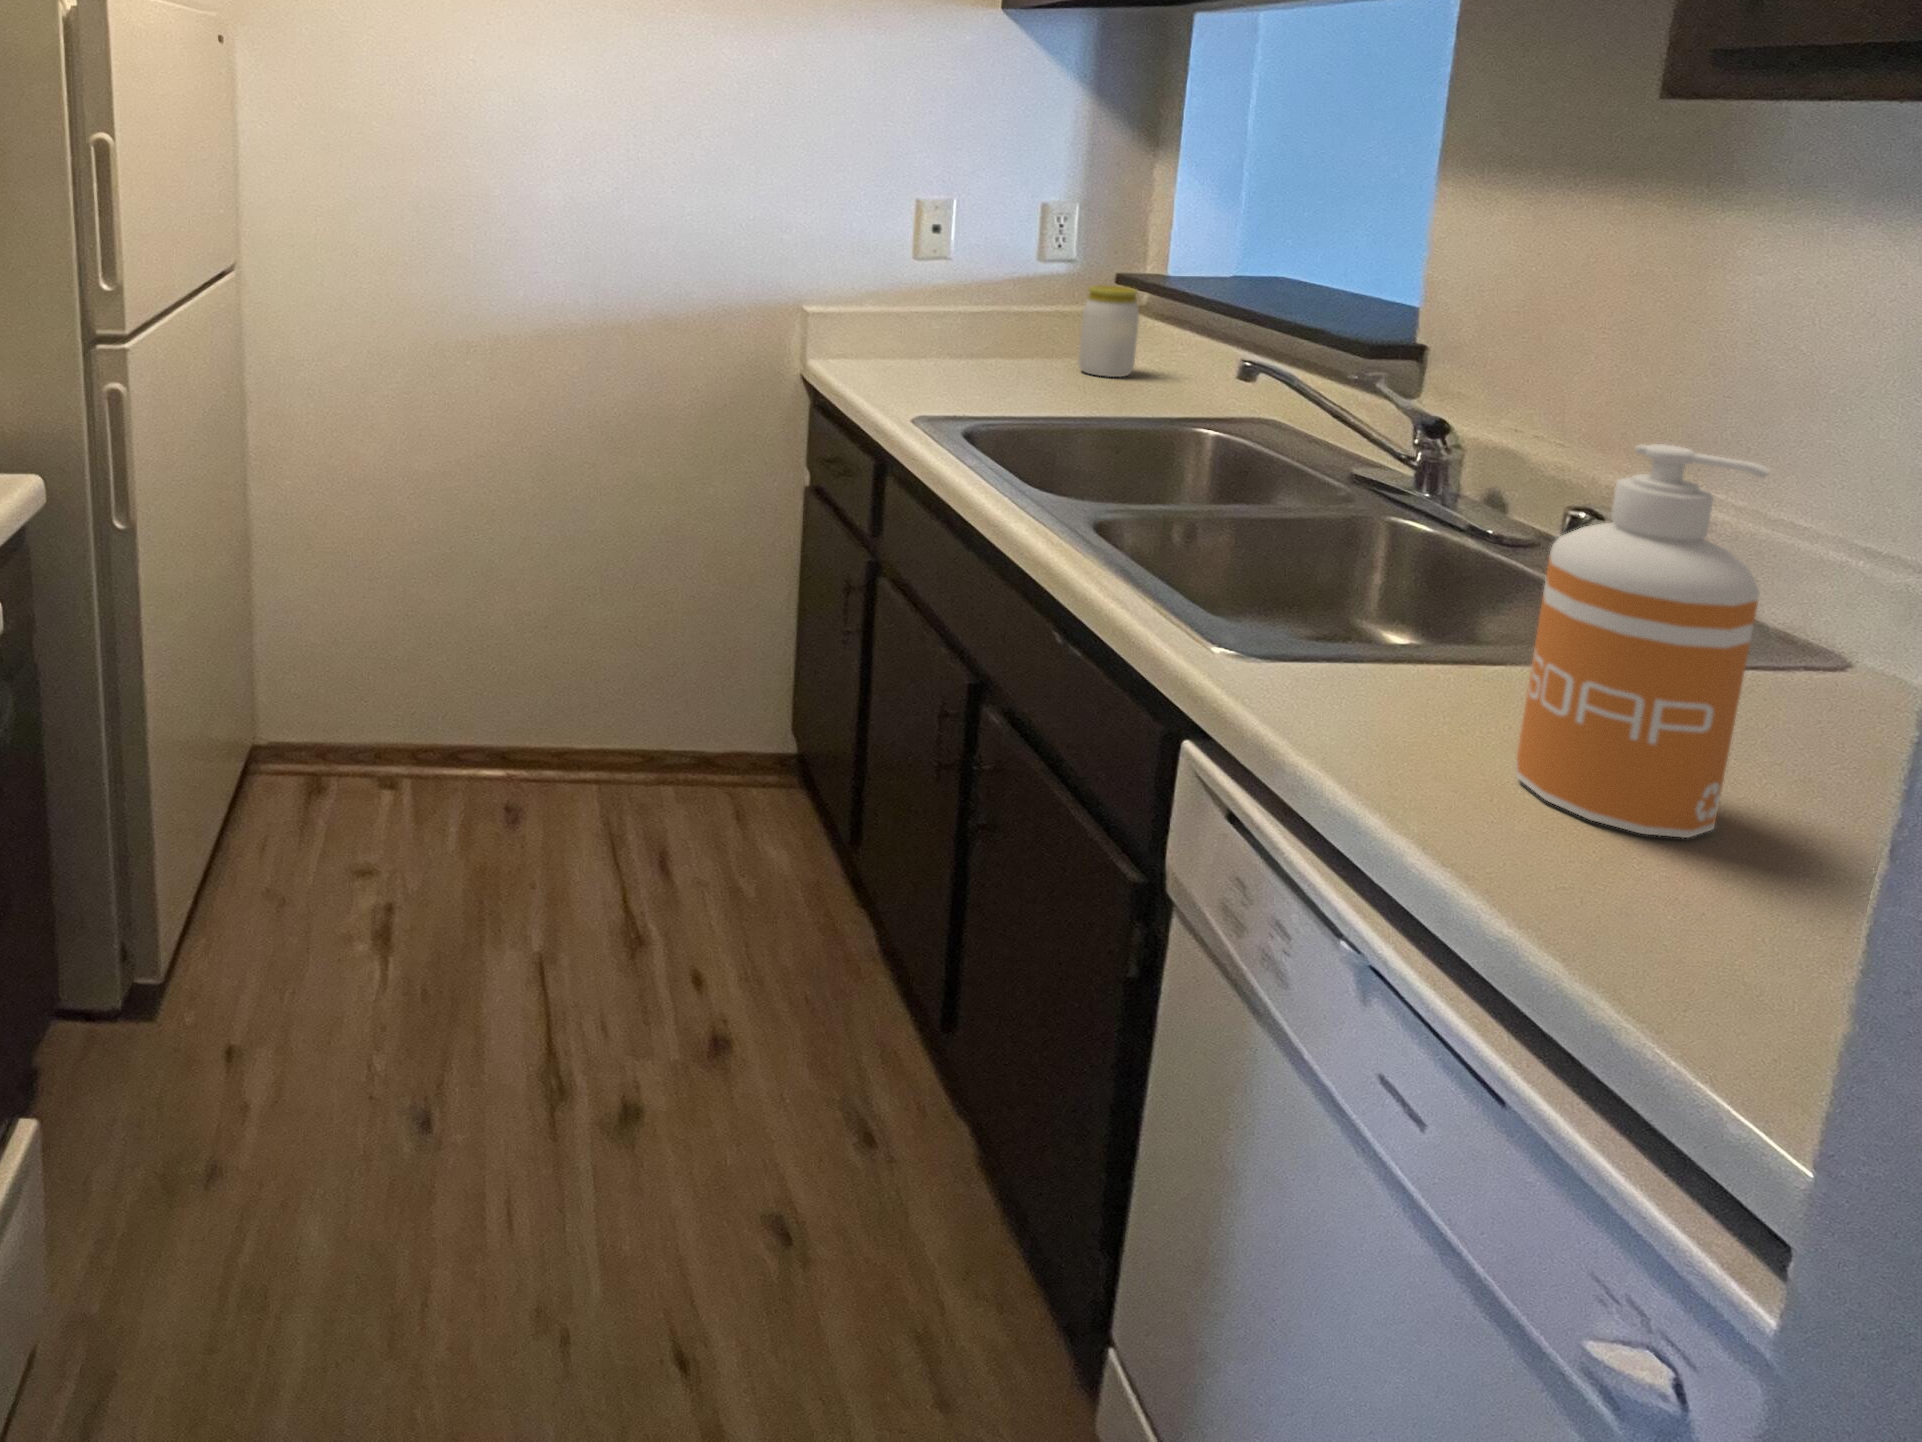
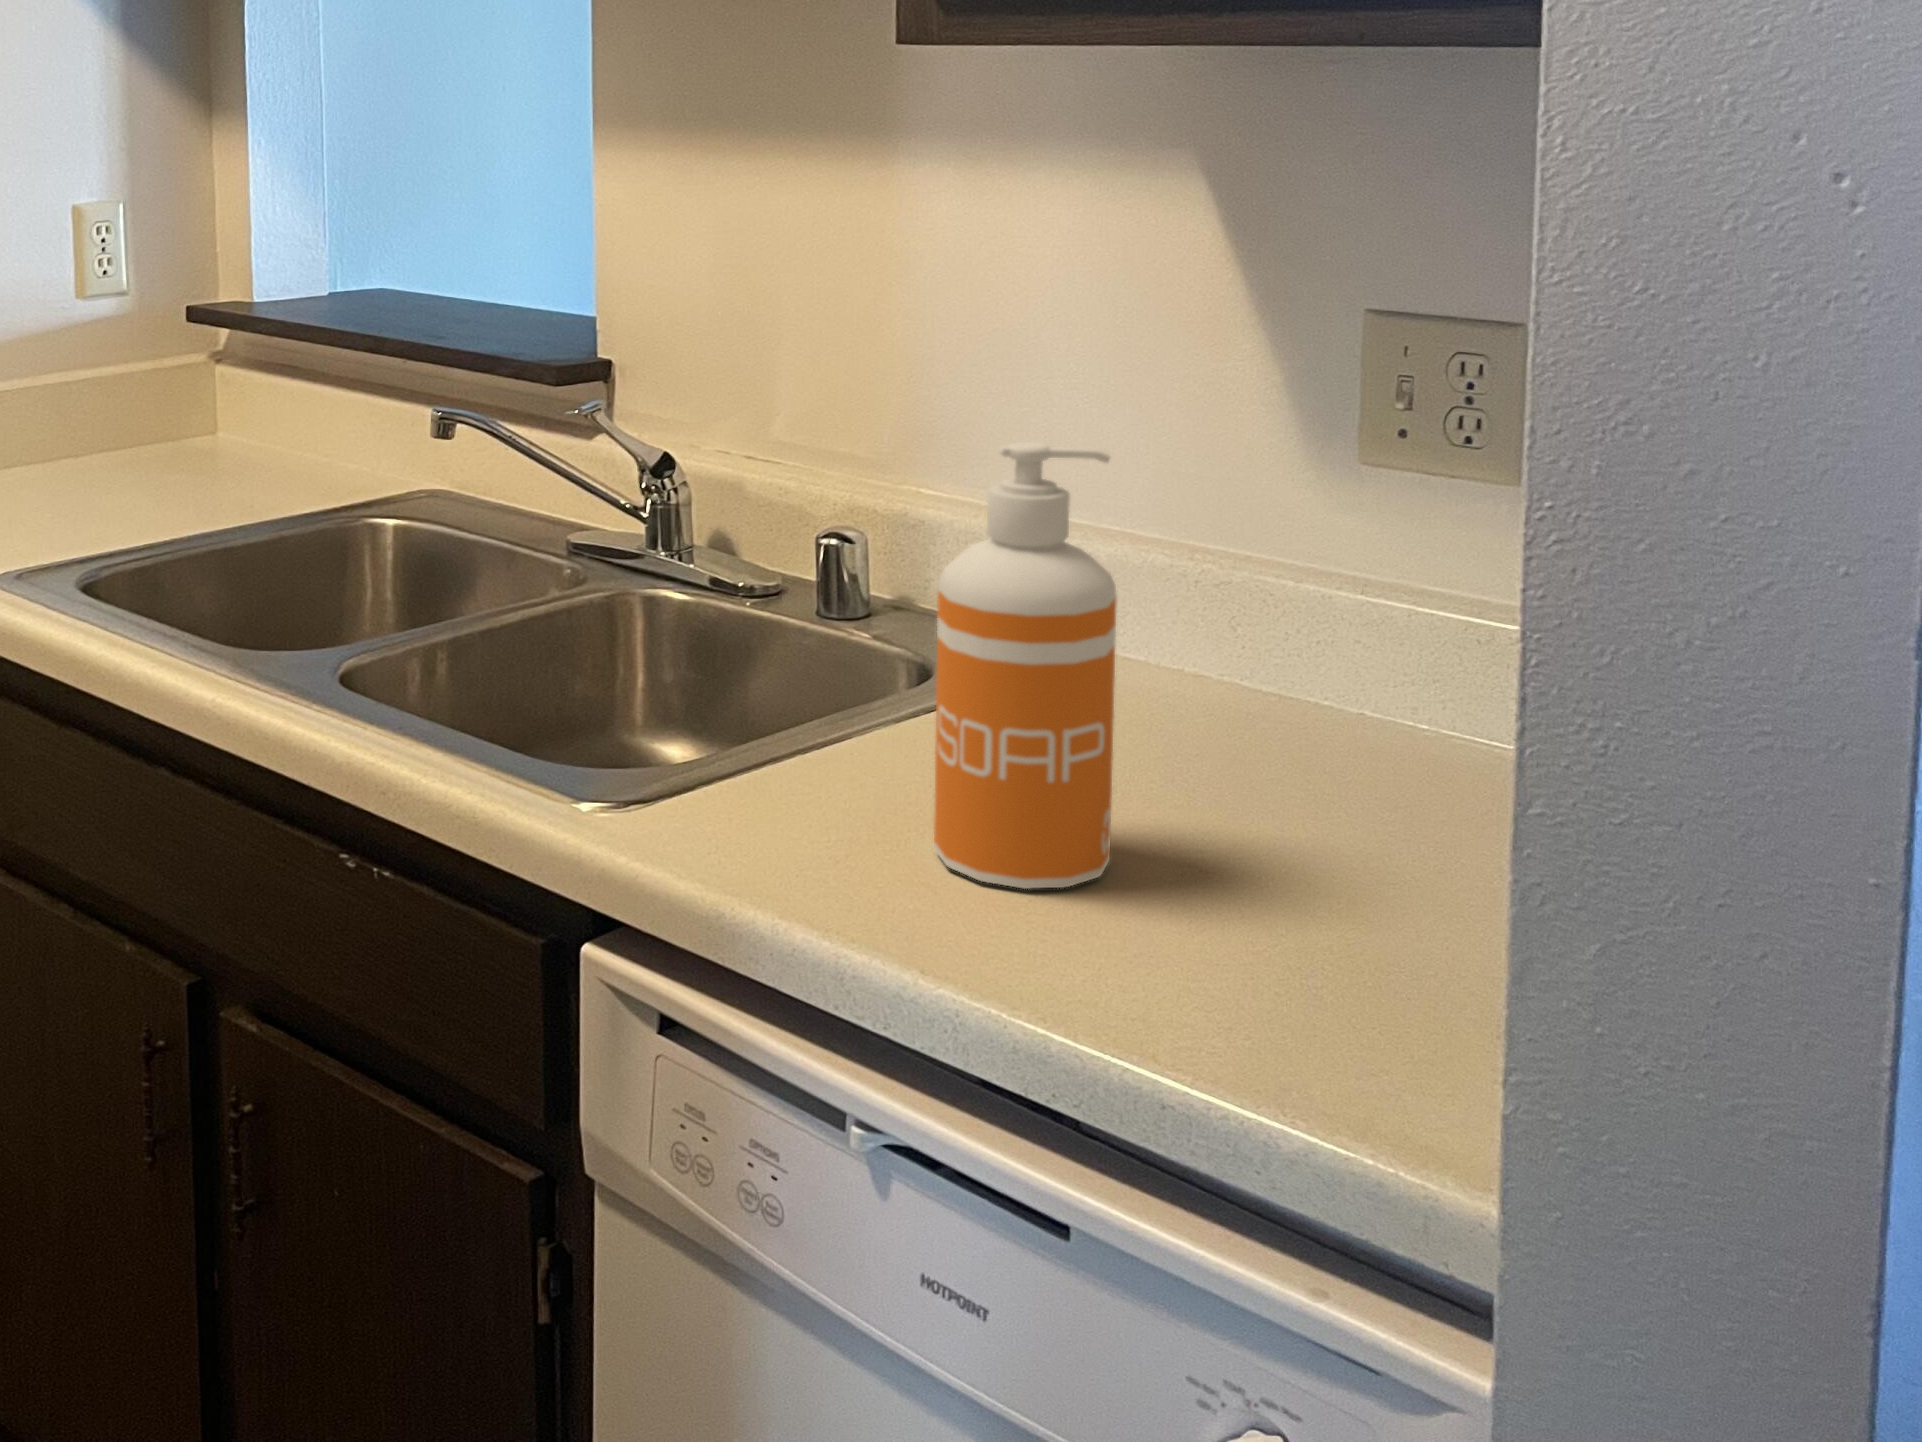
jar: present [1078,285,1139,377] -> none [158,324,235,463]

